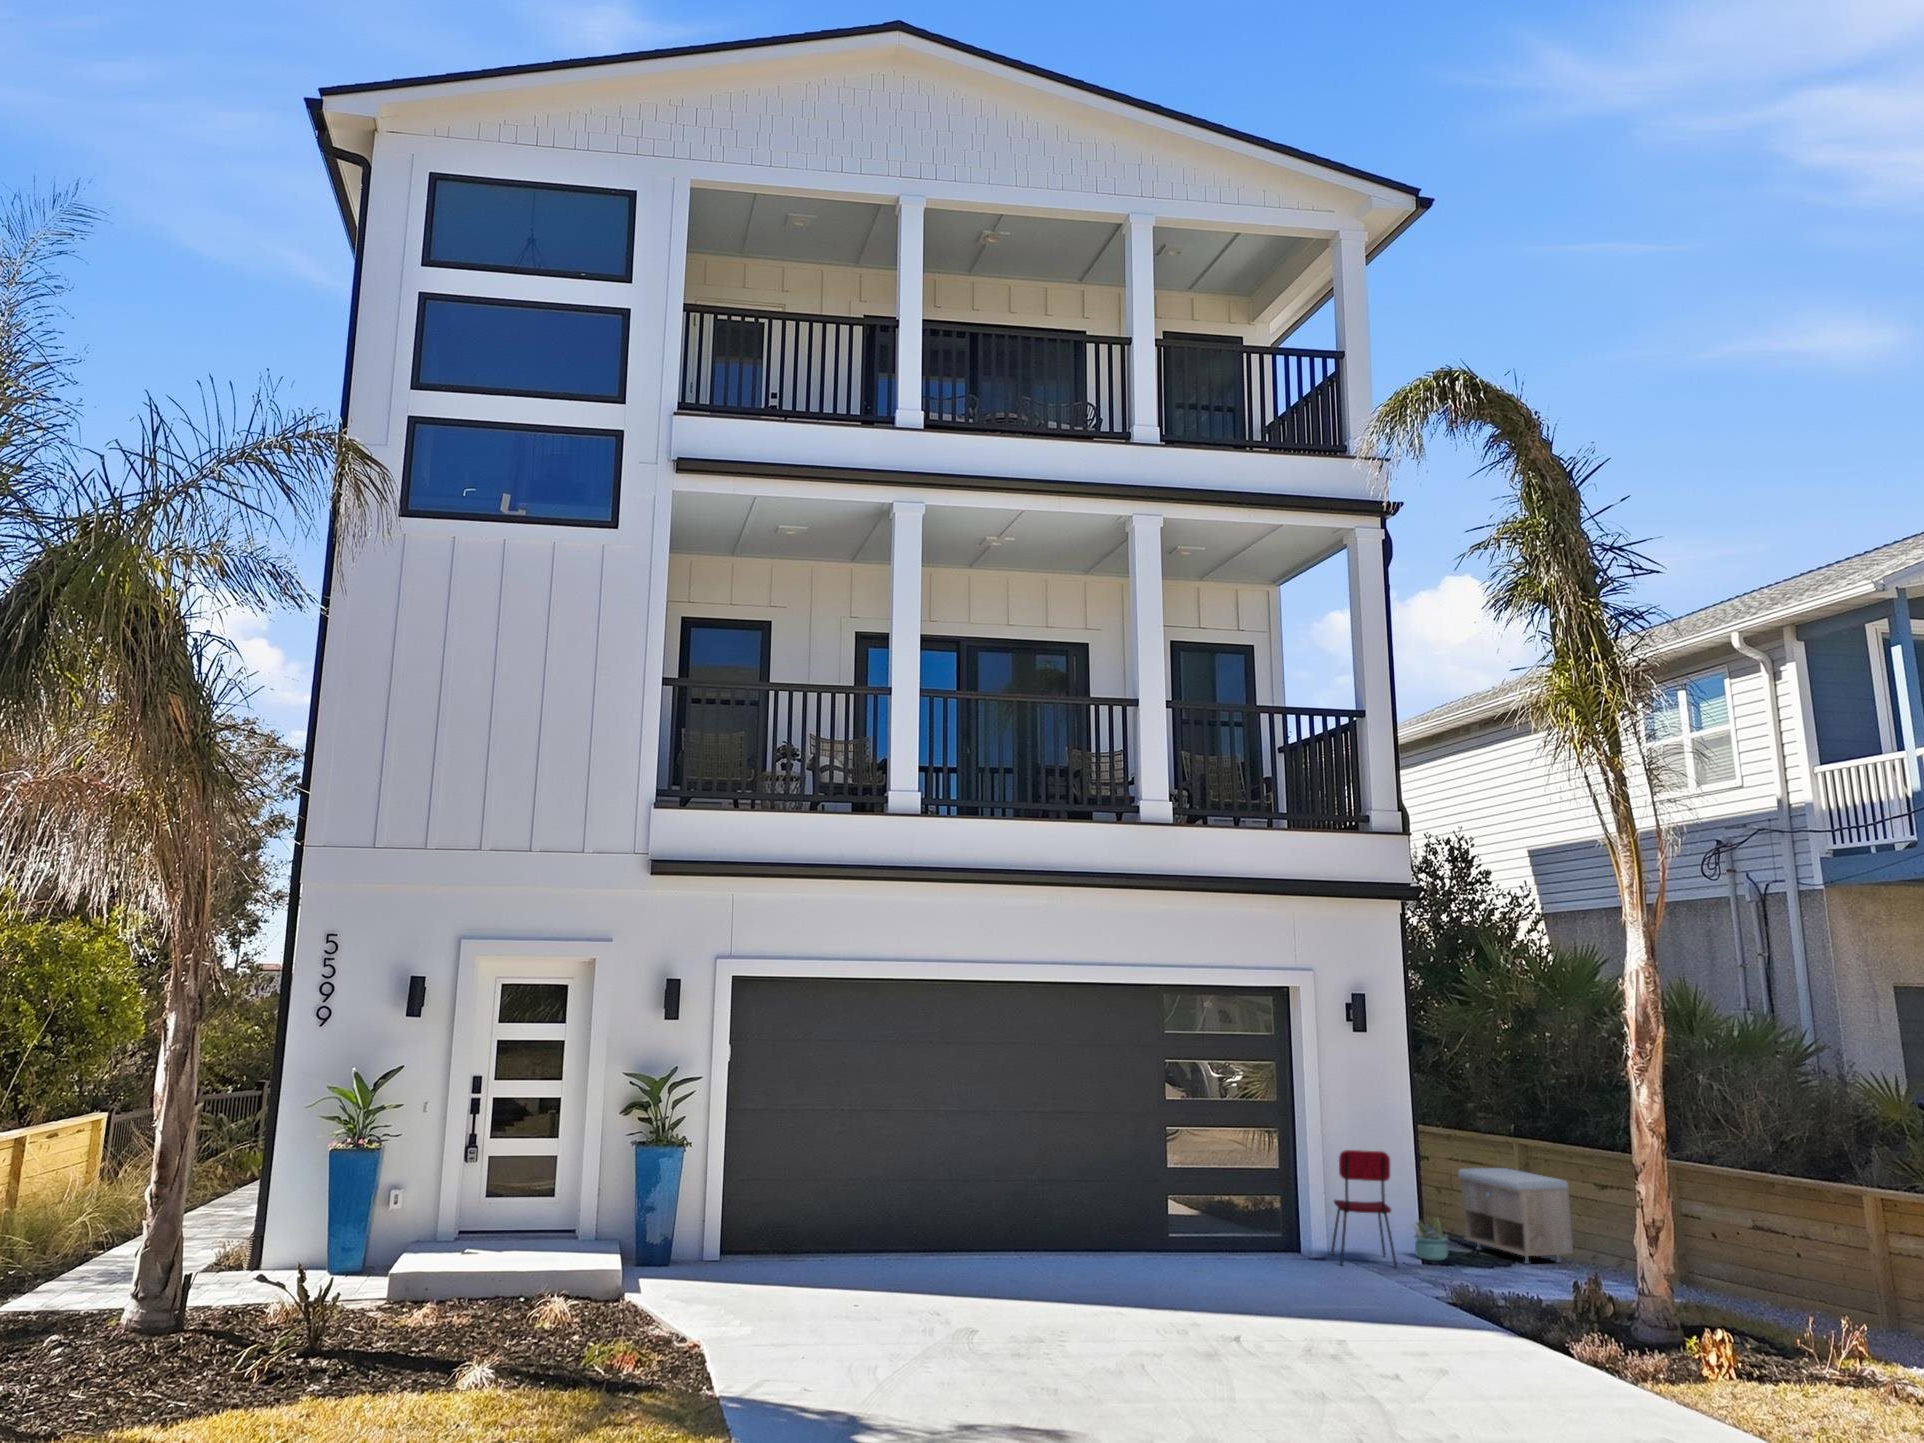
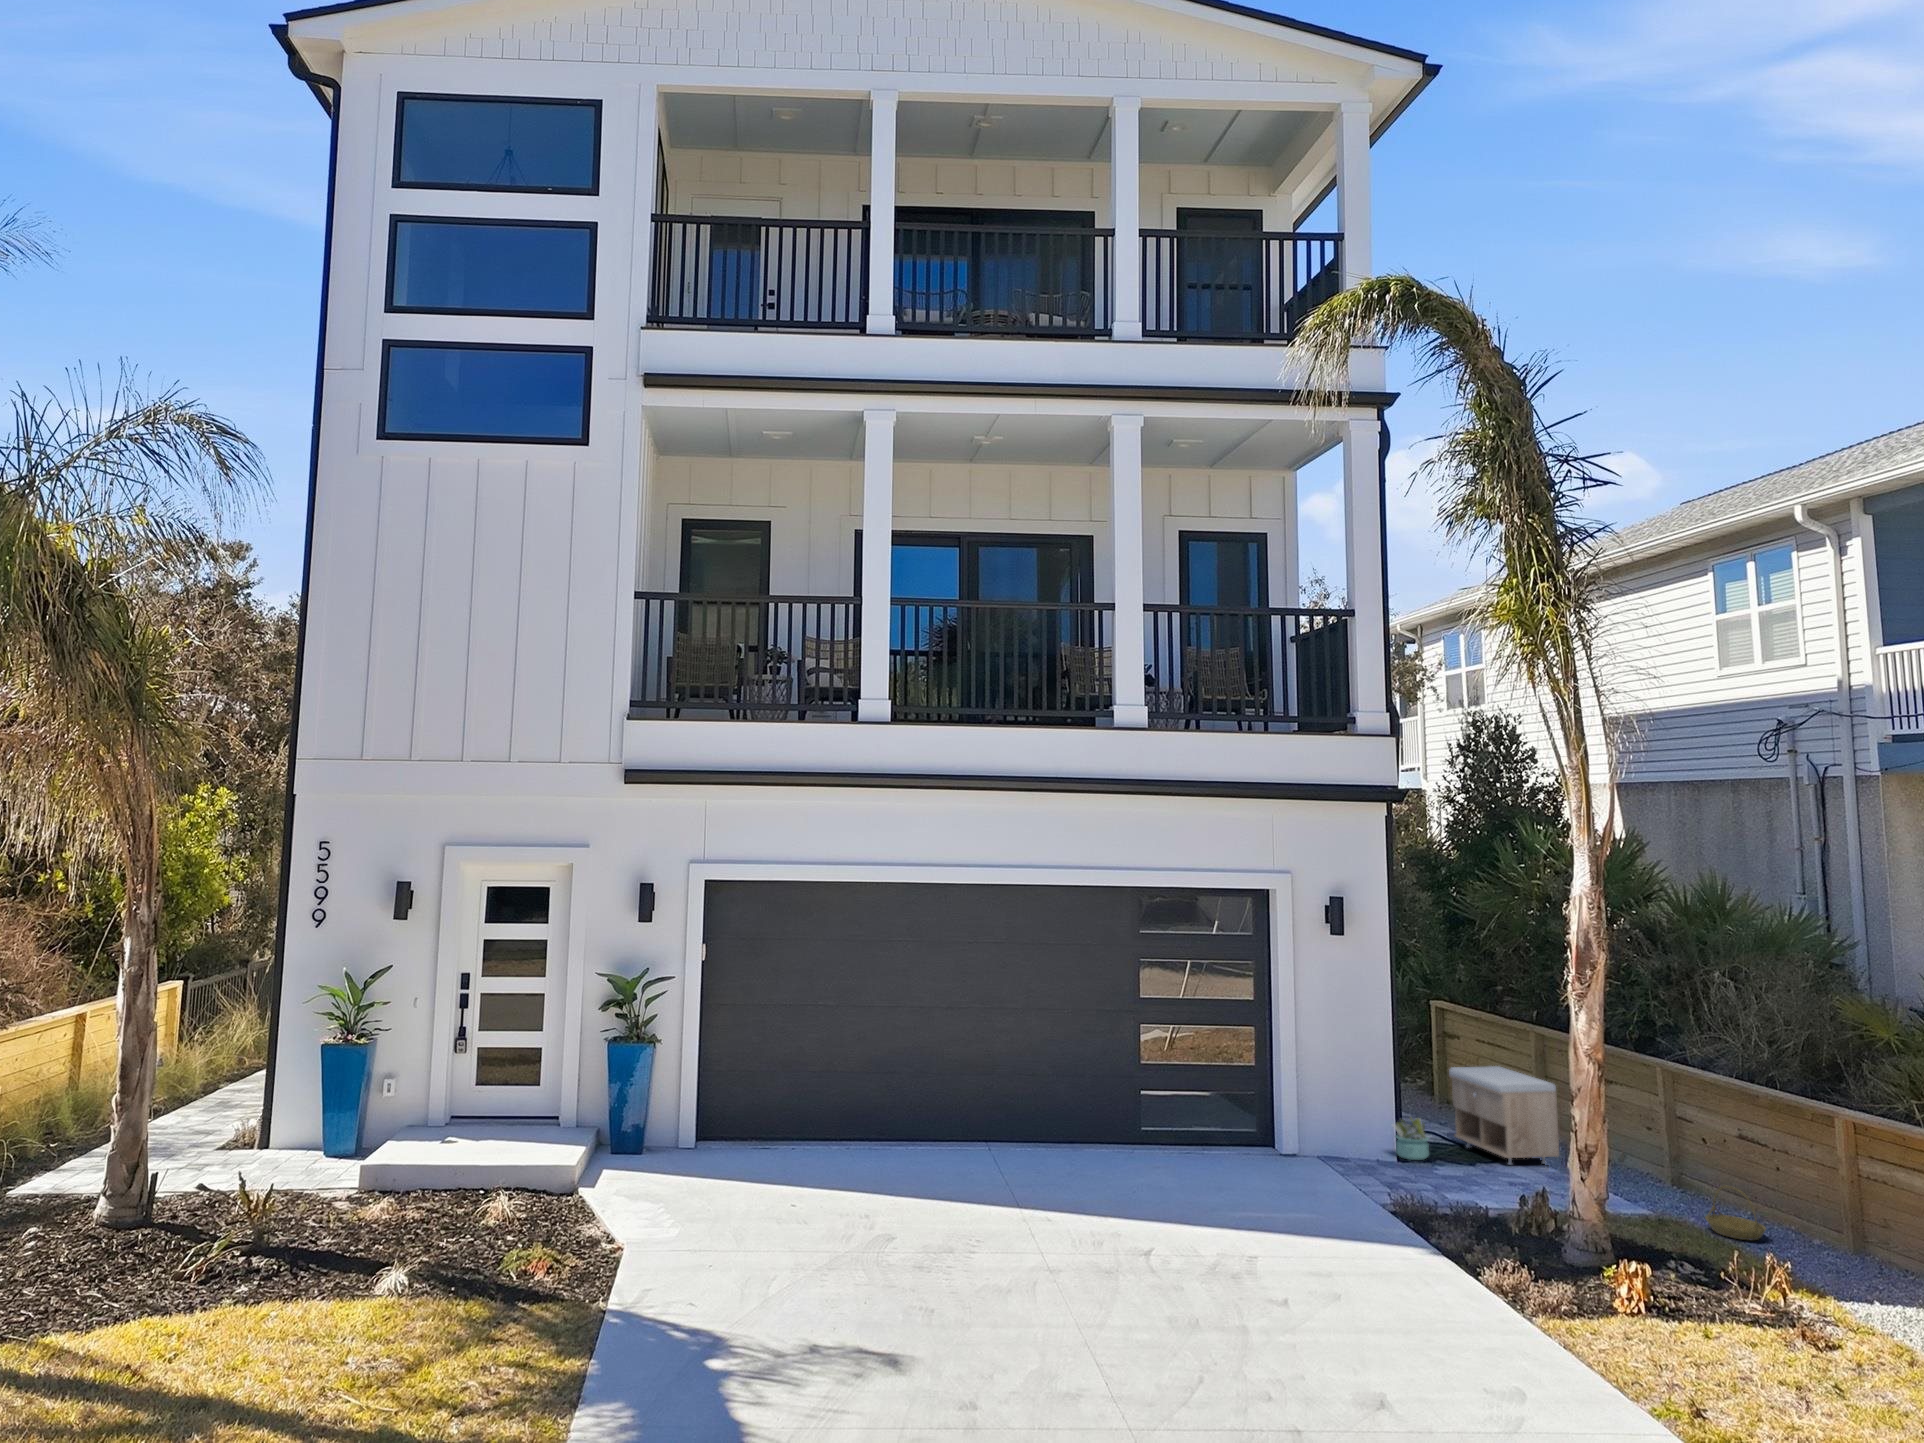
chair: present [1331,1150,1397,1267] -> none [1310,1052,1370,1168]
basket: none [1740,1268,1802,1320] -> present [1705,1186,1766,1240]

